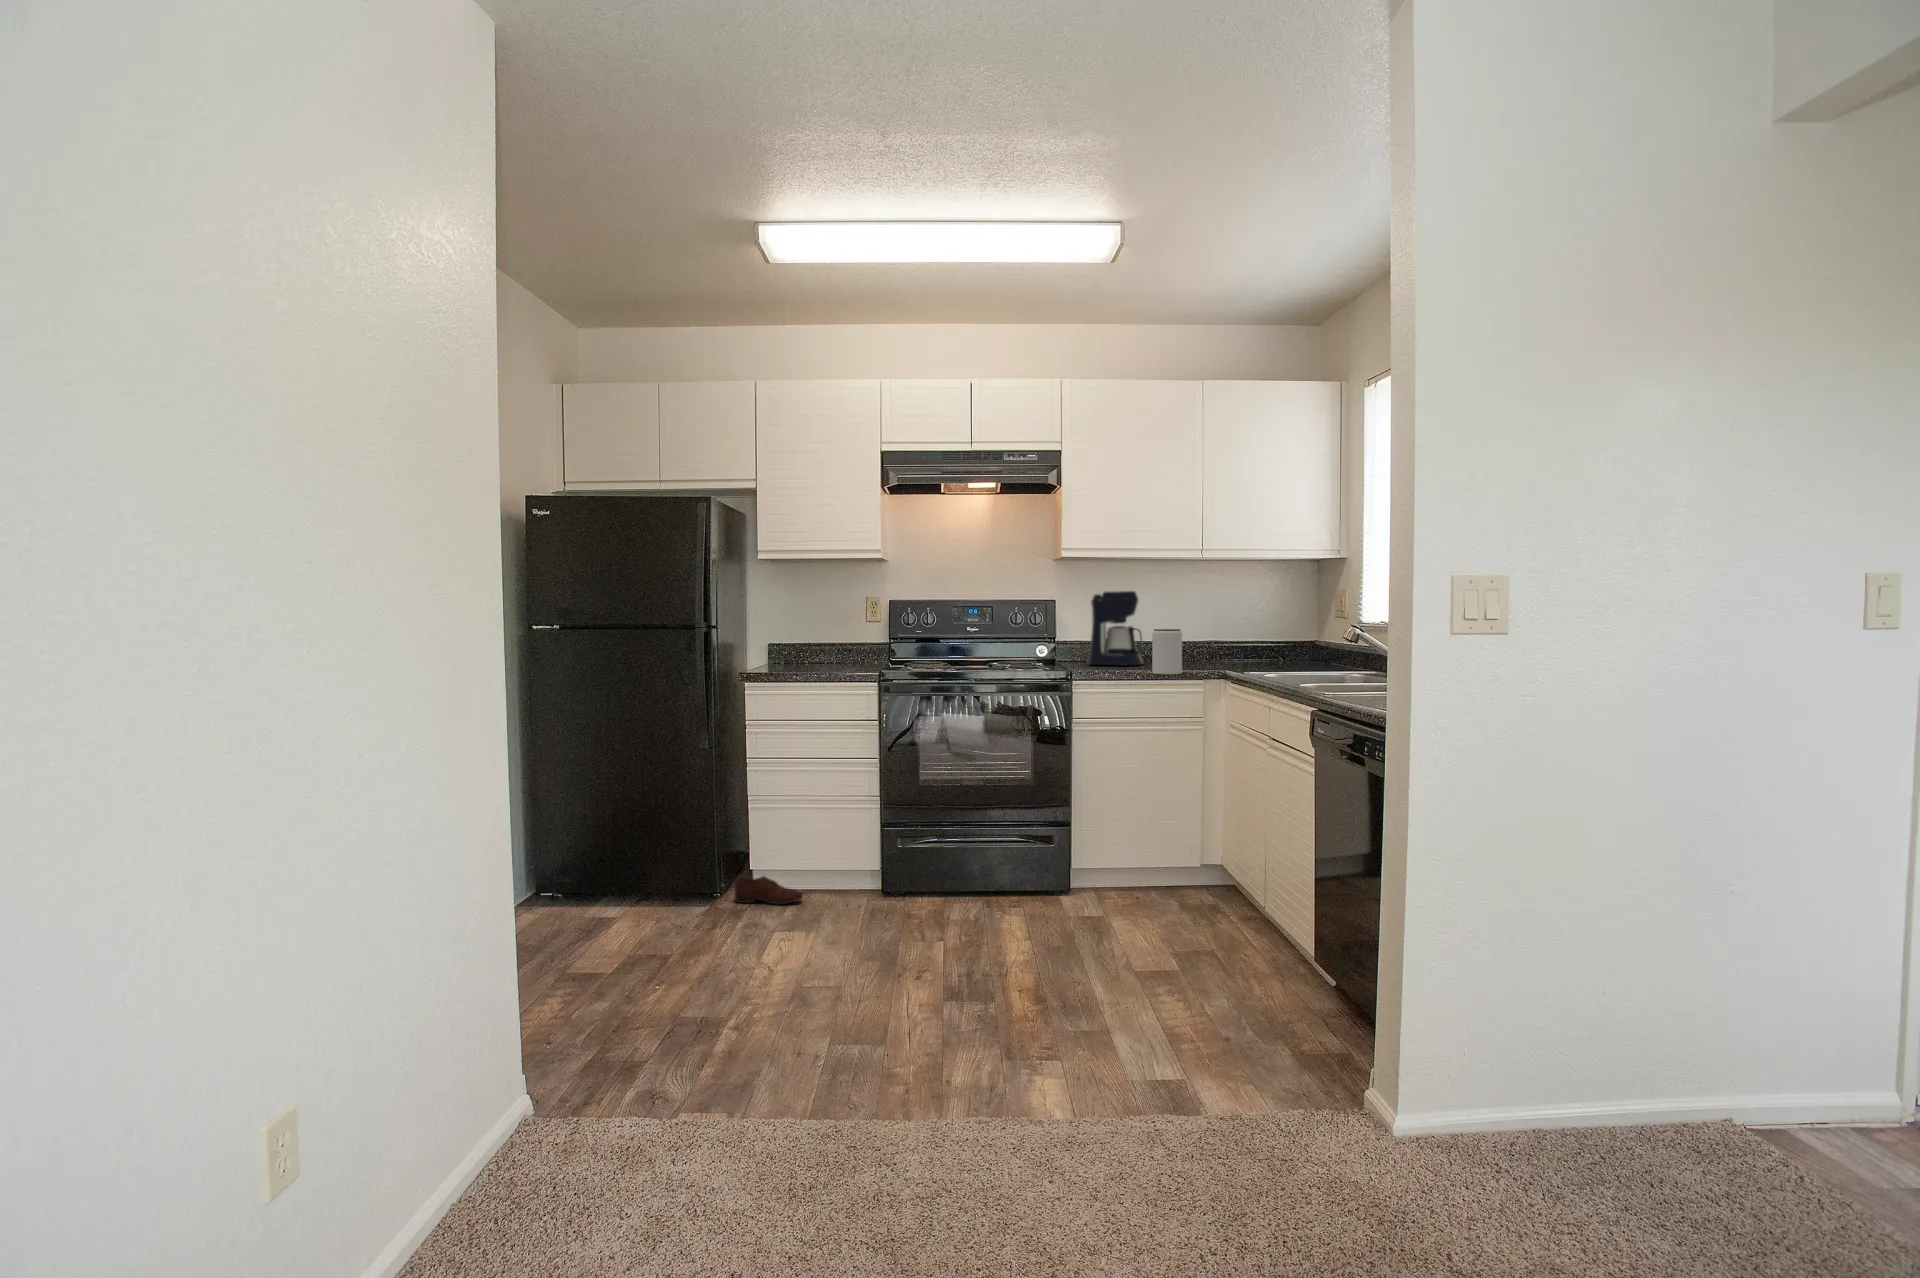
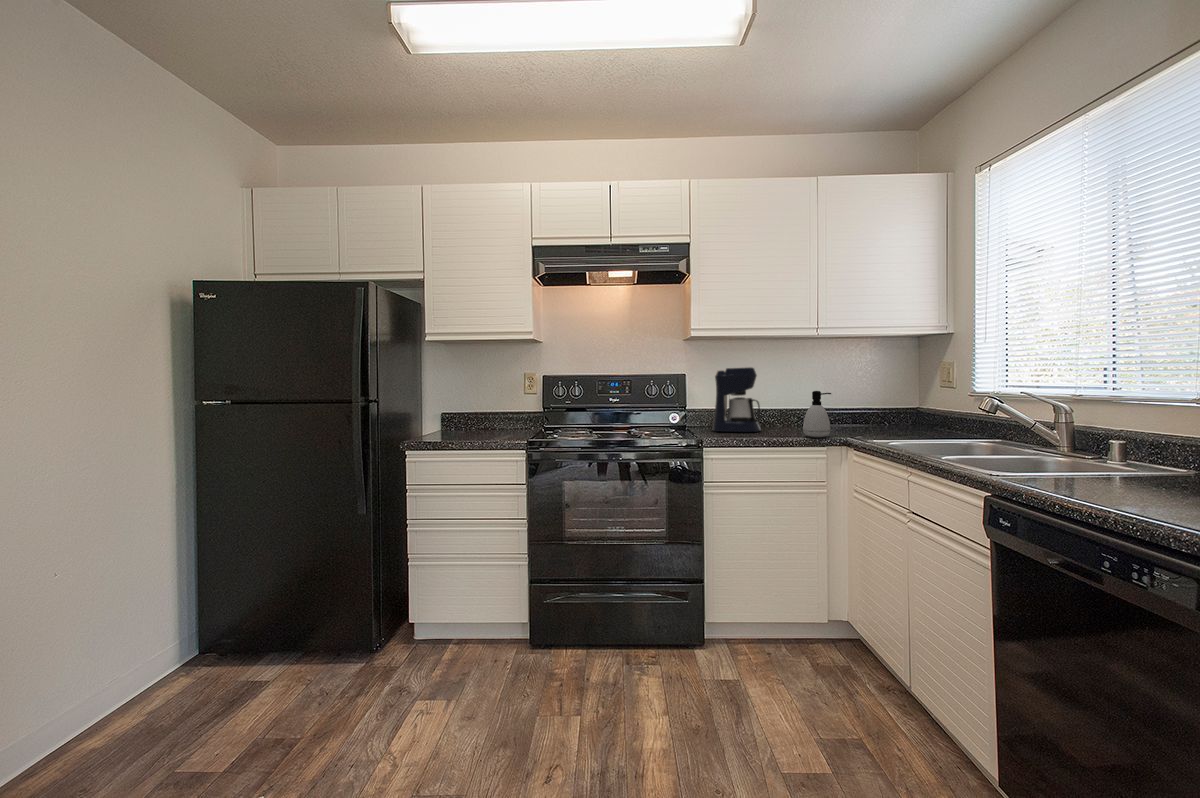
soap dispenser: none [1184,618,1214,669] -> present [803,391,831,437]
jar: present [1152,629,1182,674] -> none [777,401,805,444]
shoe: present [735,876,803,905] -> none [396,629,458,658]

